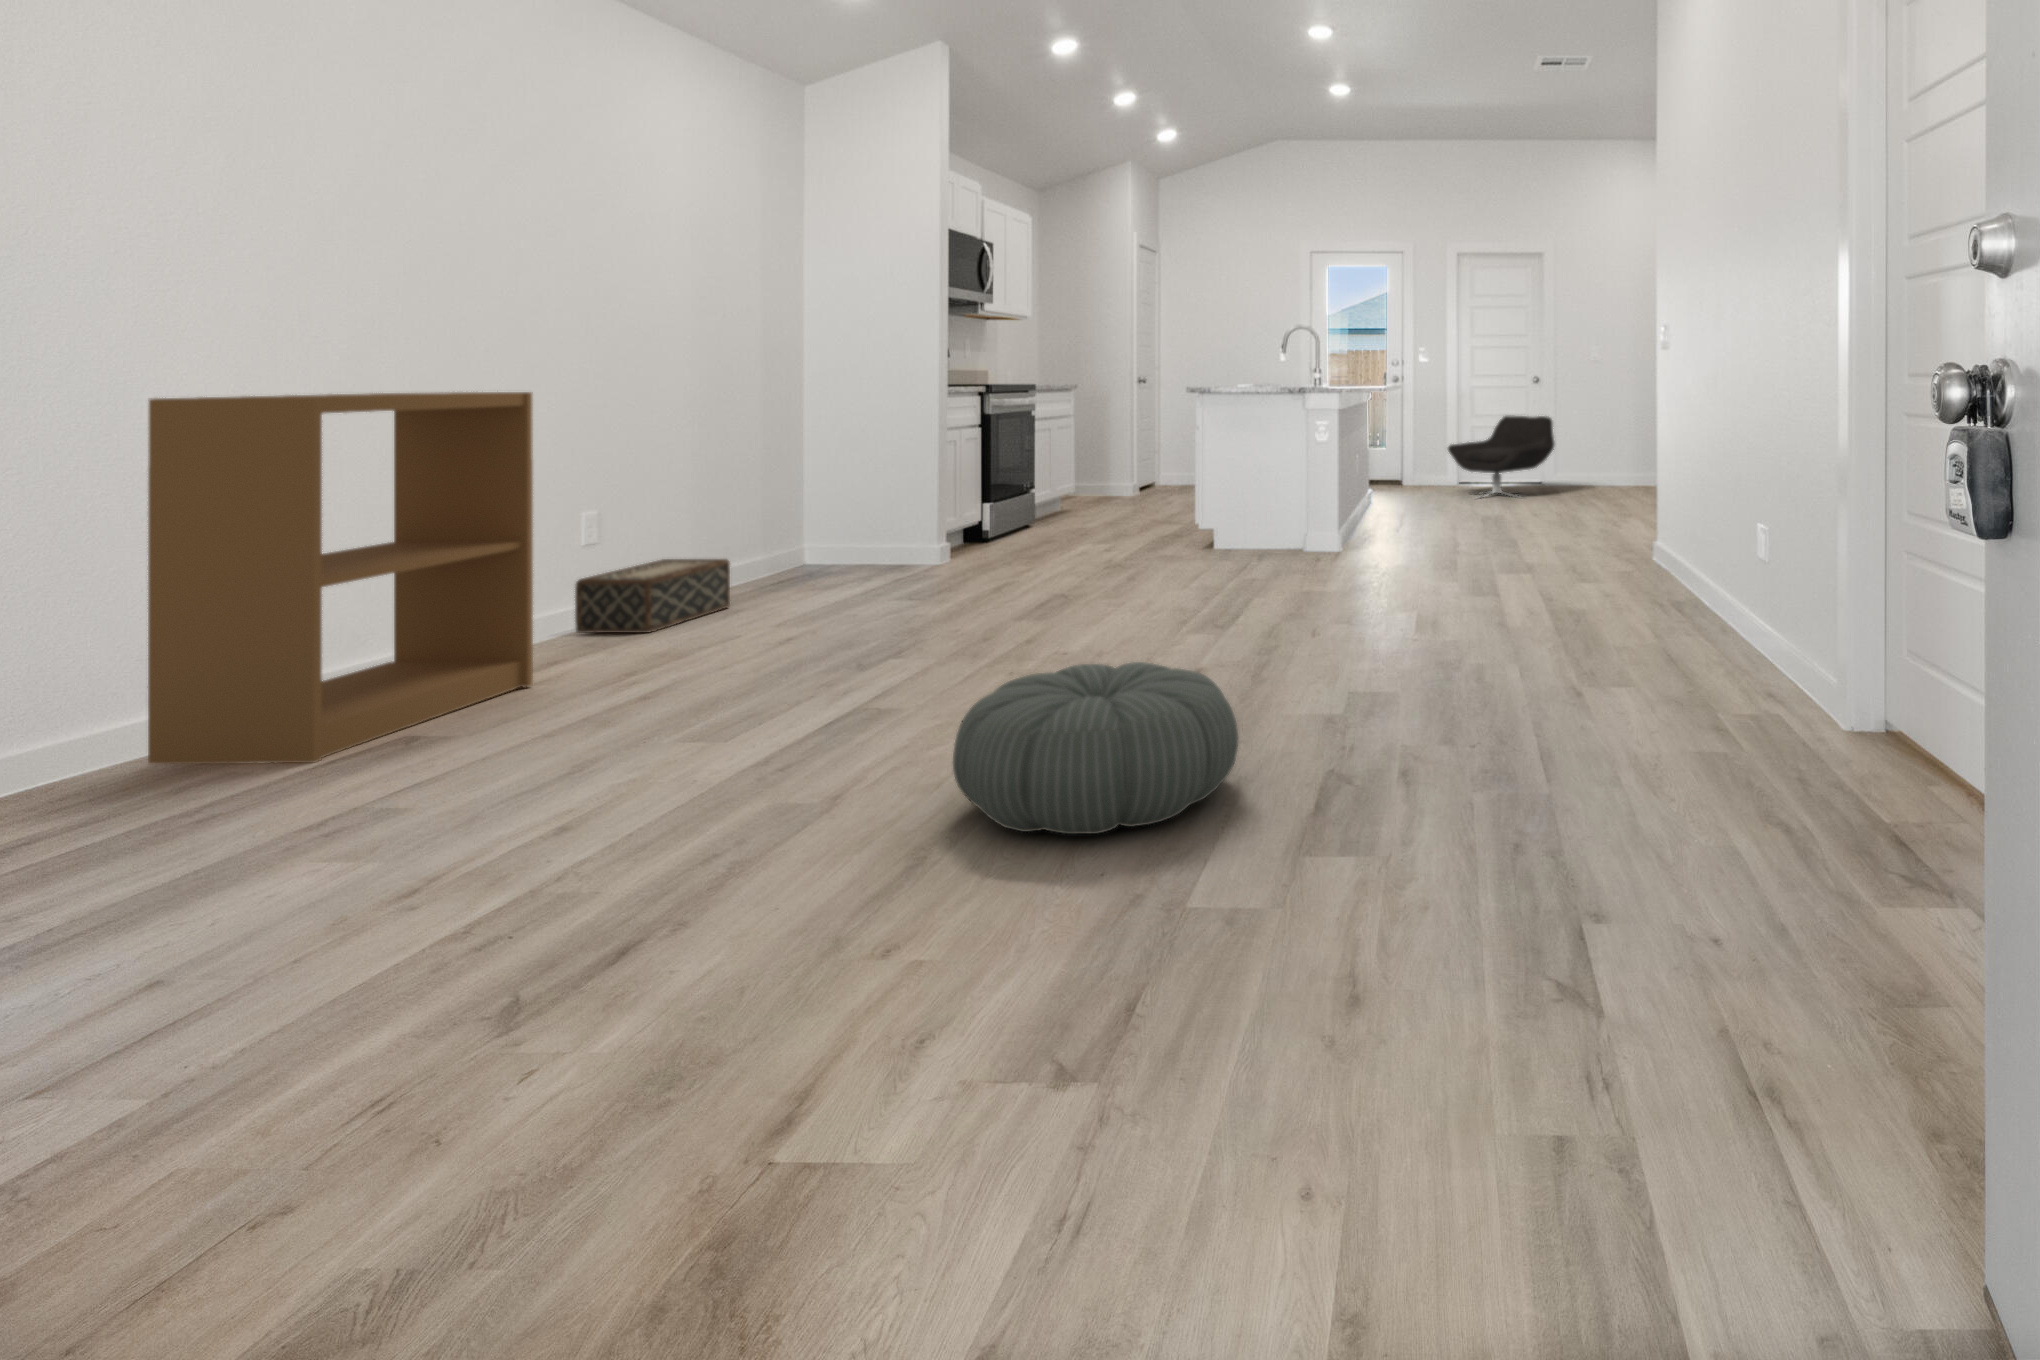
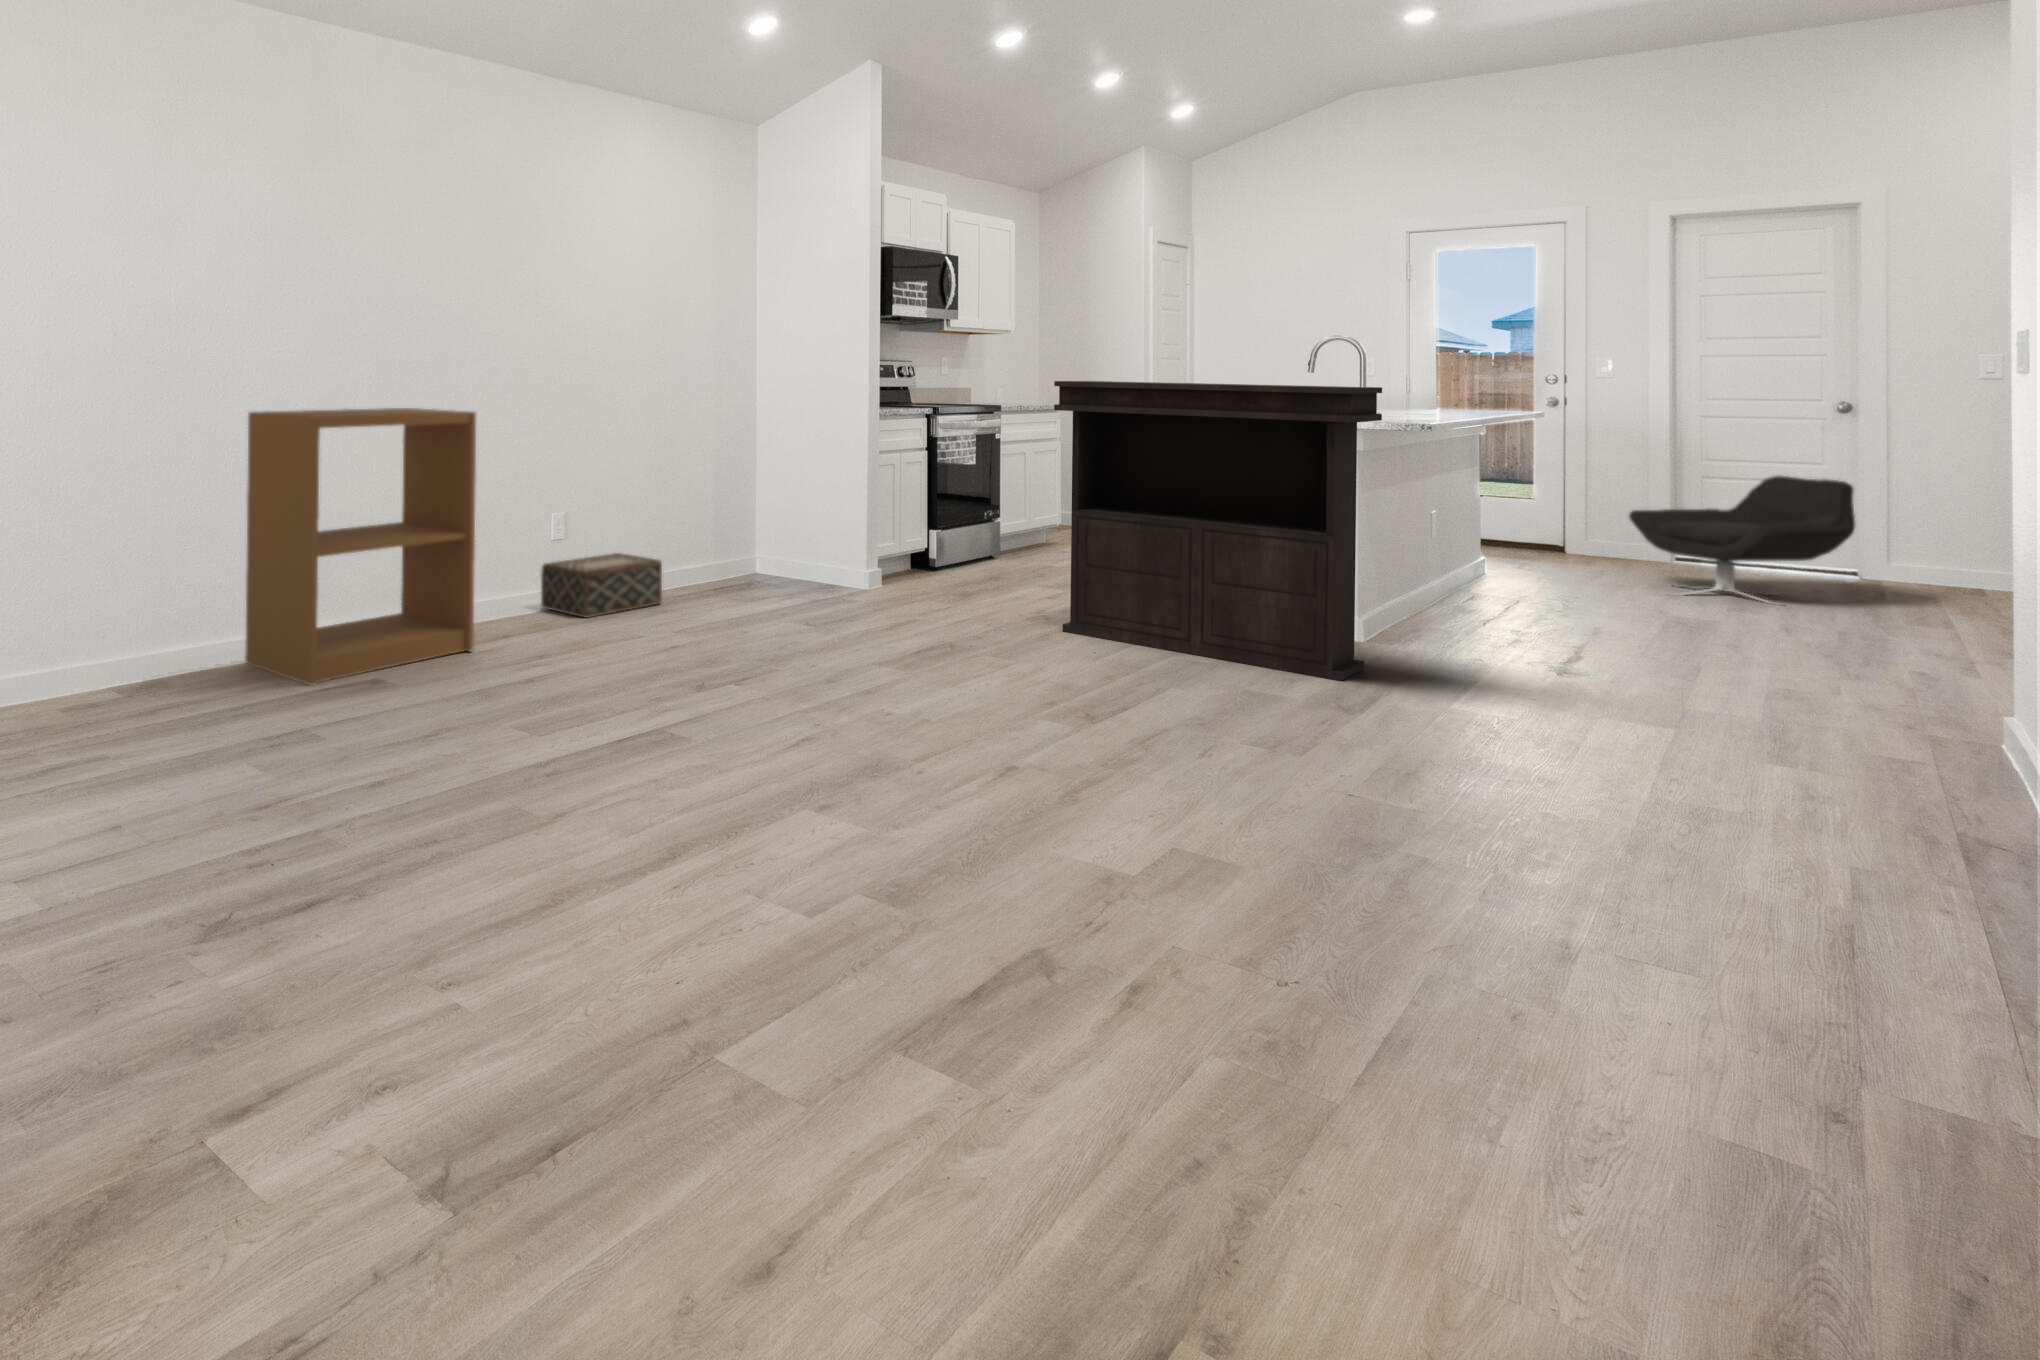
console table: none [1127,352,1362,573] -> present [1054,381,1382,681]
pouf: present [953,662,1238,834] -> none [616,750,918,959]

